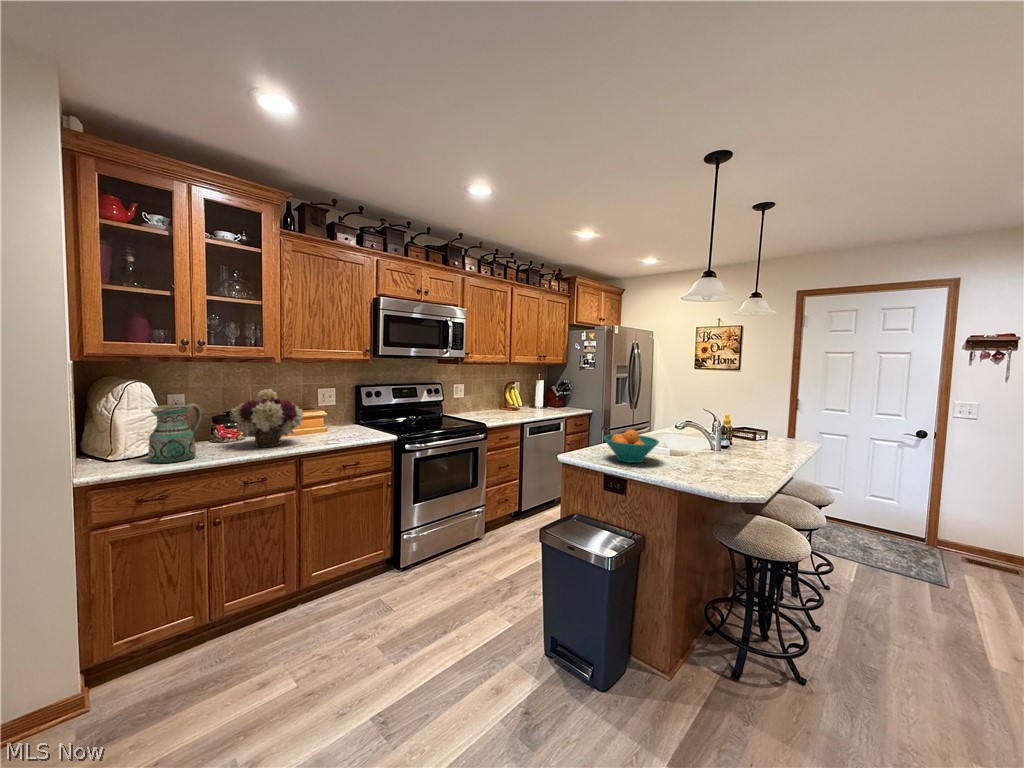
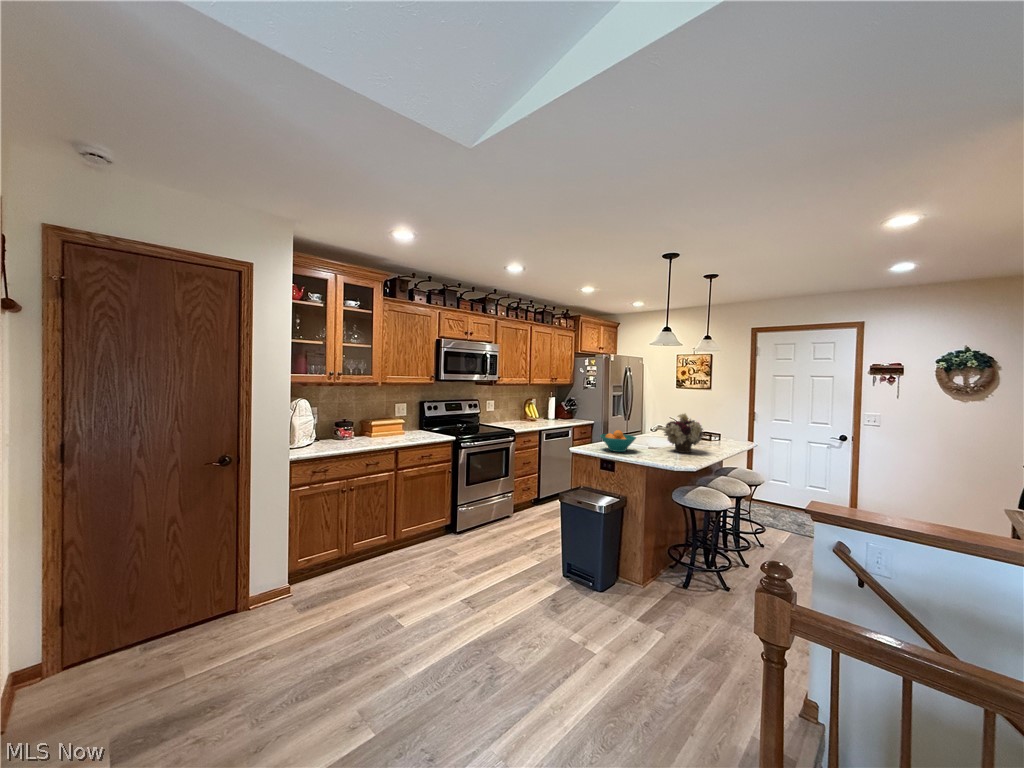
flower arrangement: present [230,389,304,447] -> present [664,413,703,453]
ceramic pitcher: present [148,403,201,463] -> none [315,413,340,450]

